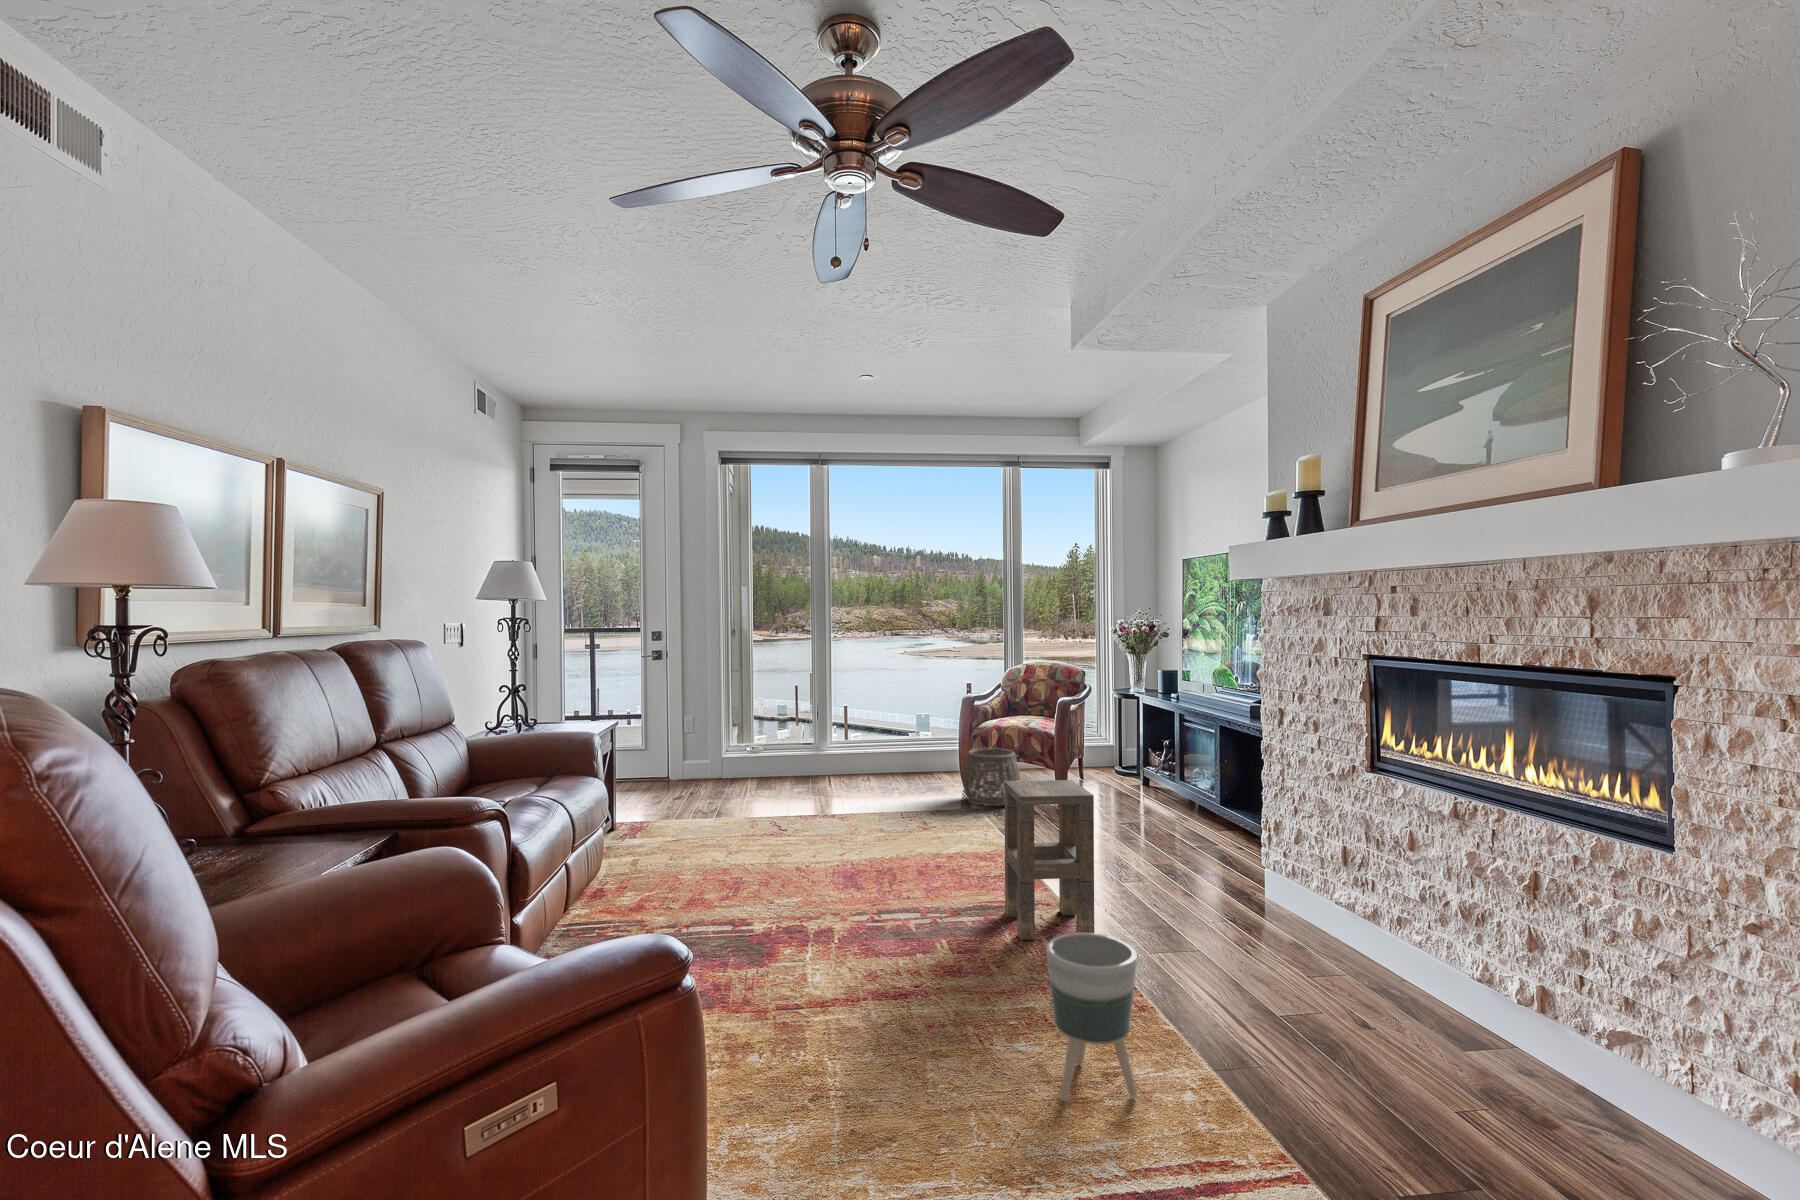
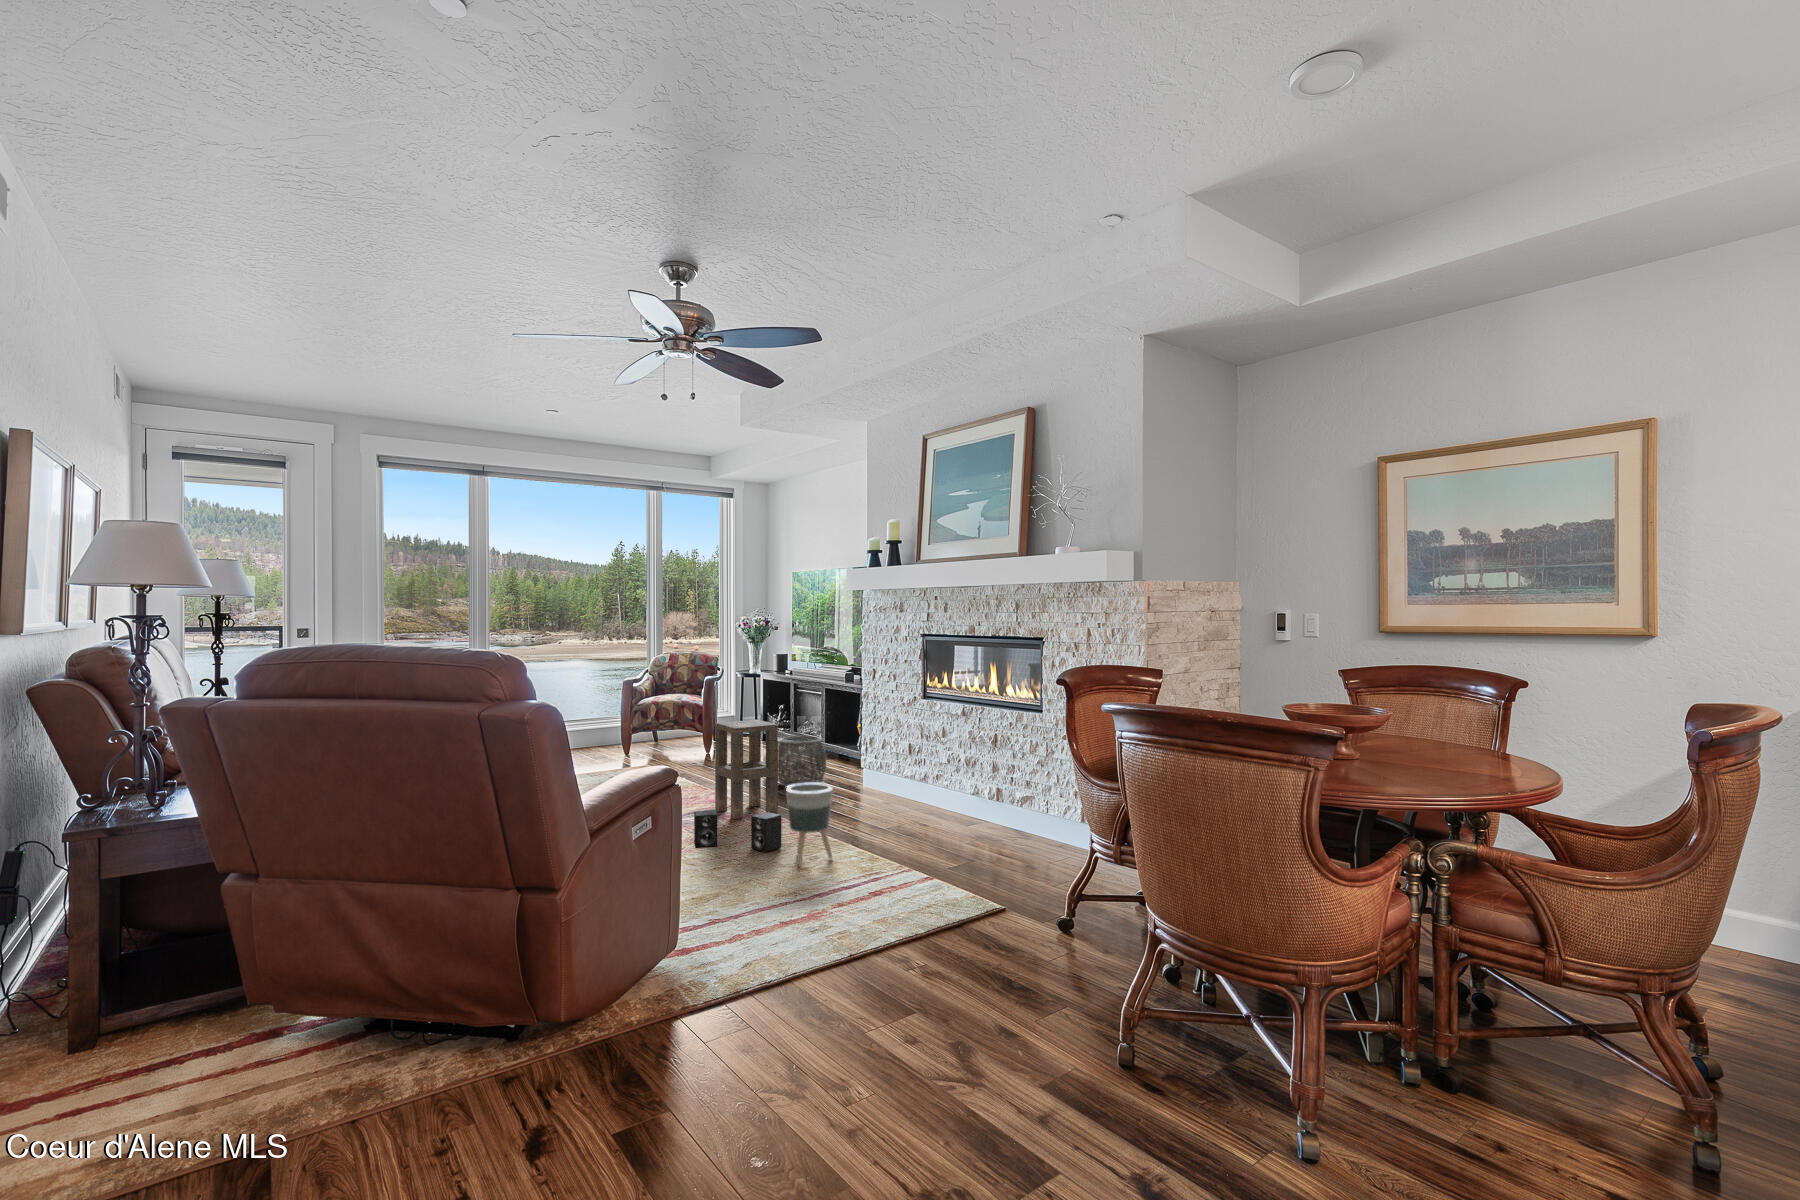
woven basket: present [963,748,1020,807] -> present [778,736,826,787]
speaker: none [922,934,1057,1041] -> present [694,810,782,852]

